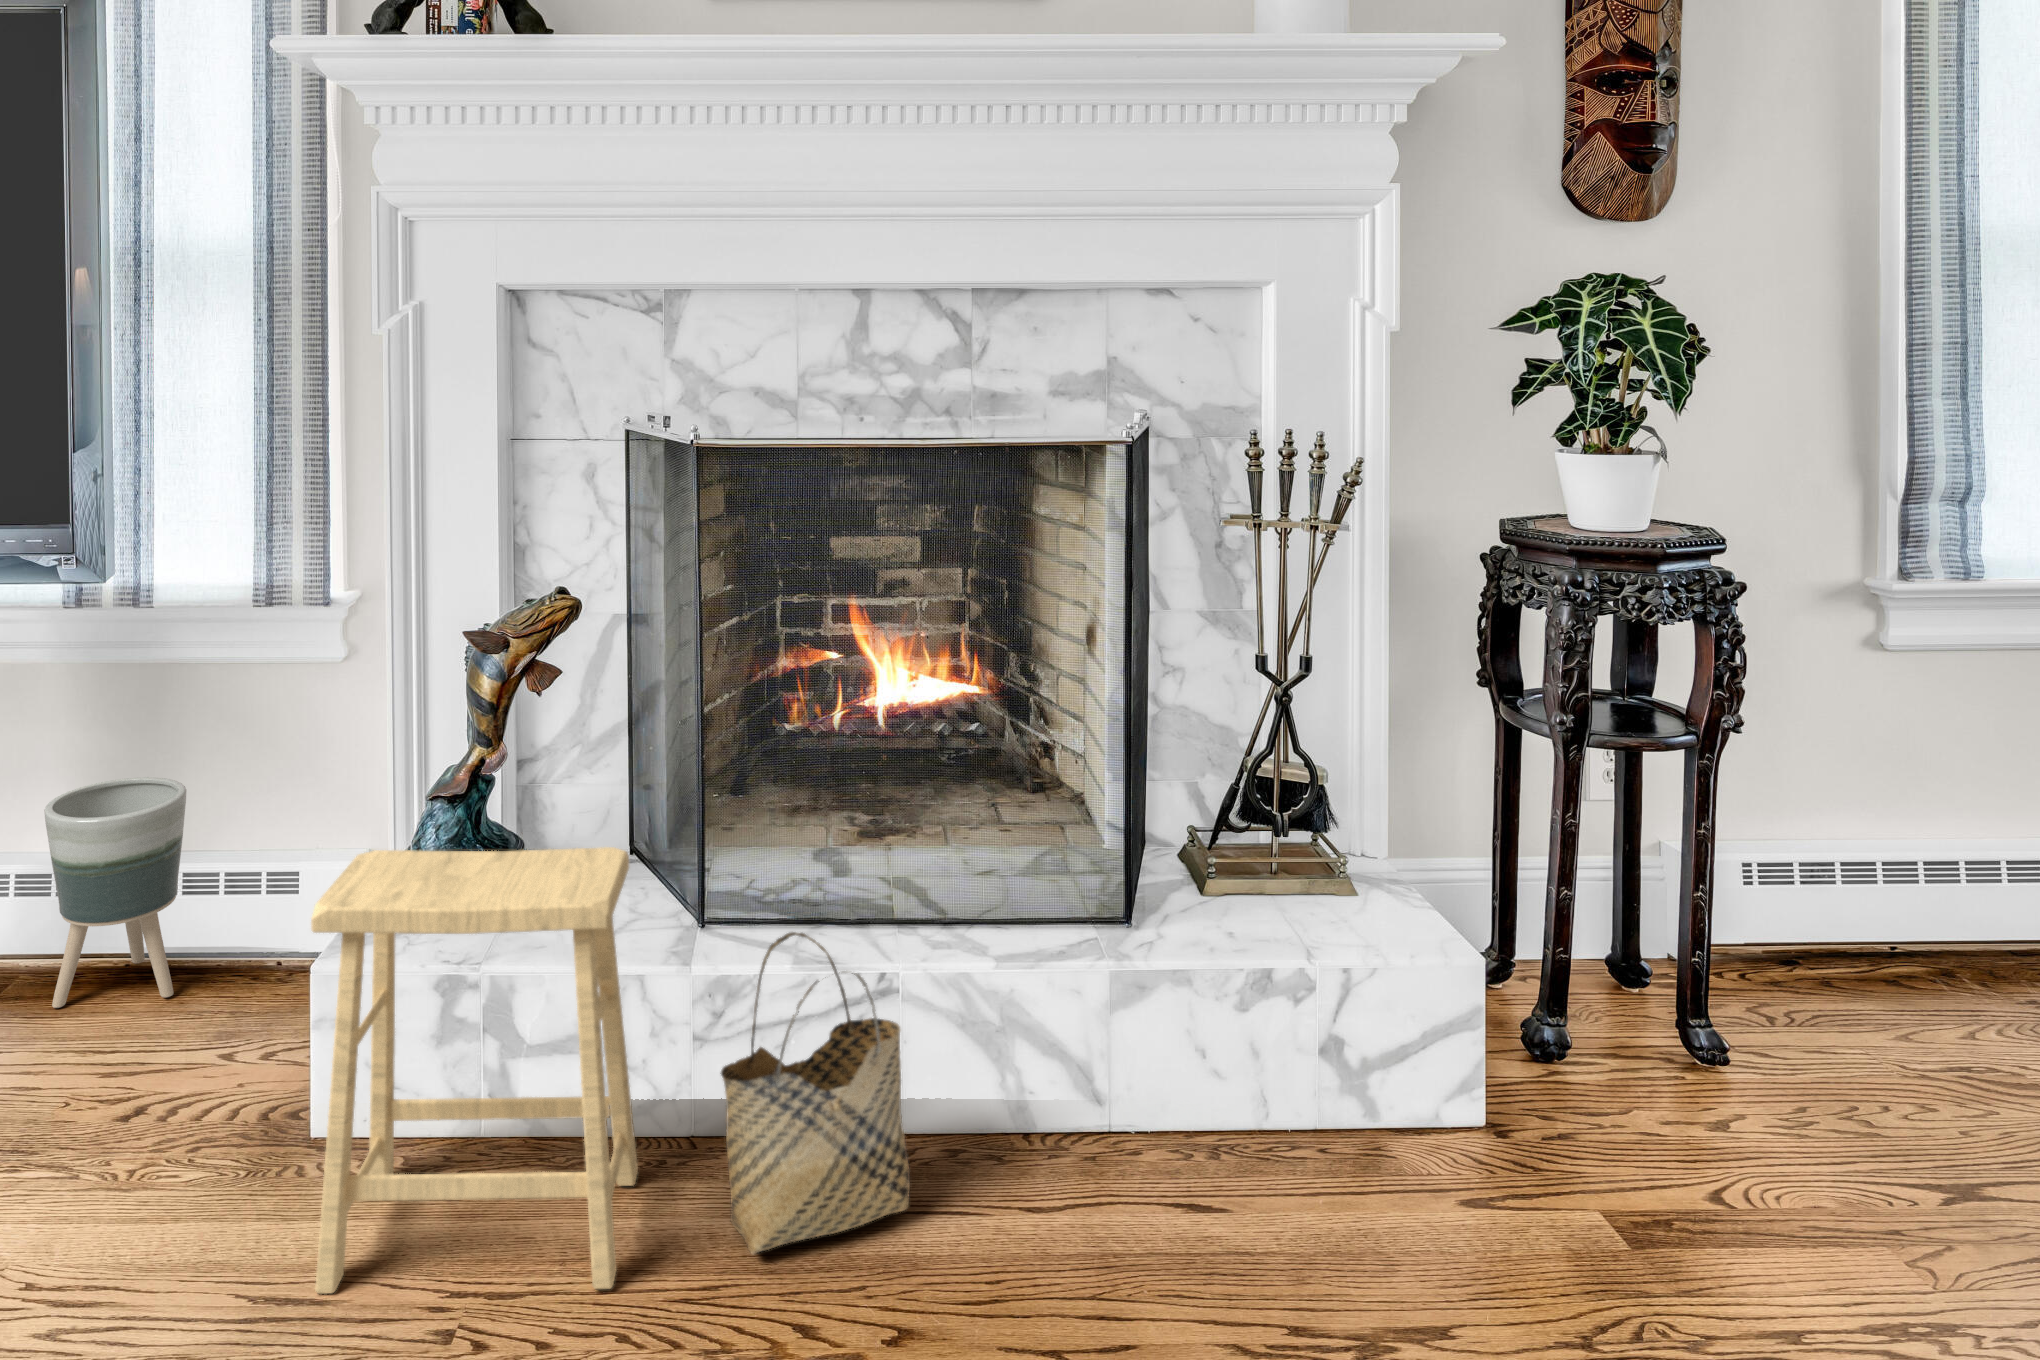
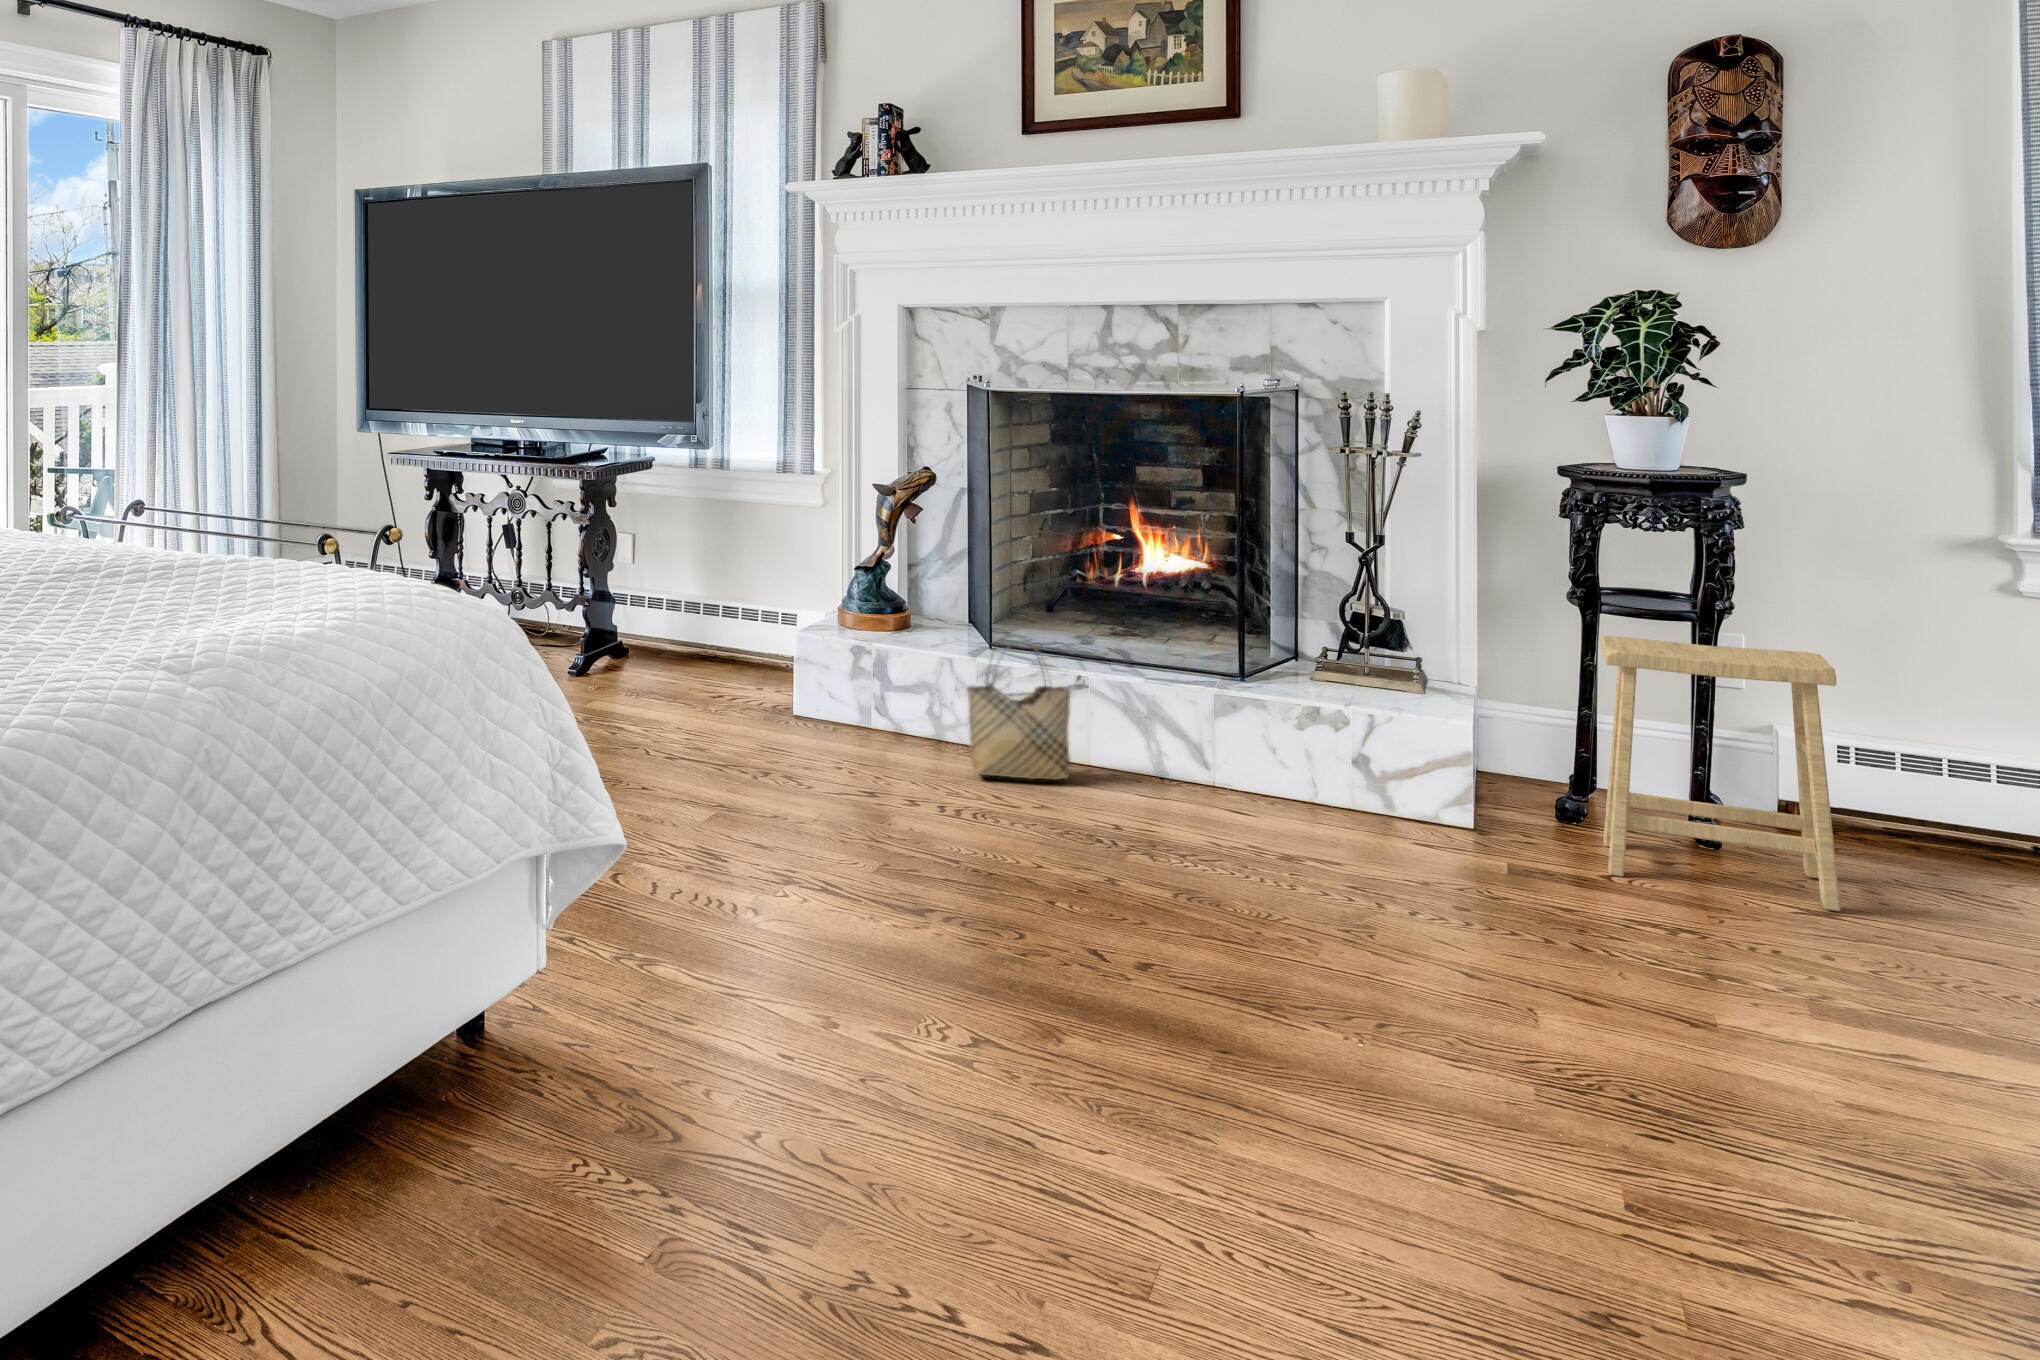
planter: present [44,777,186,1008] -> none [679,565,744,673]
footstool: present [311,847,638,1294] -> present [1601,636,1841,911]

